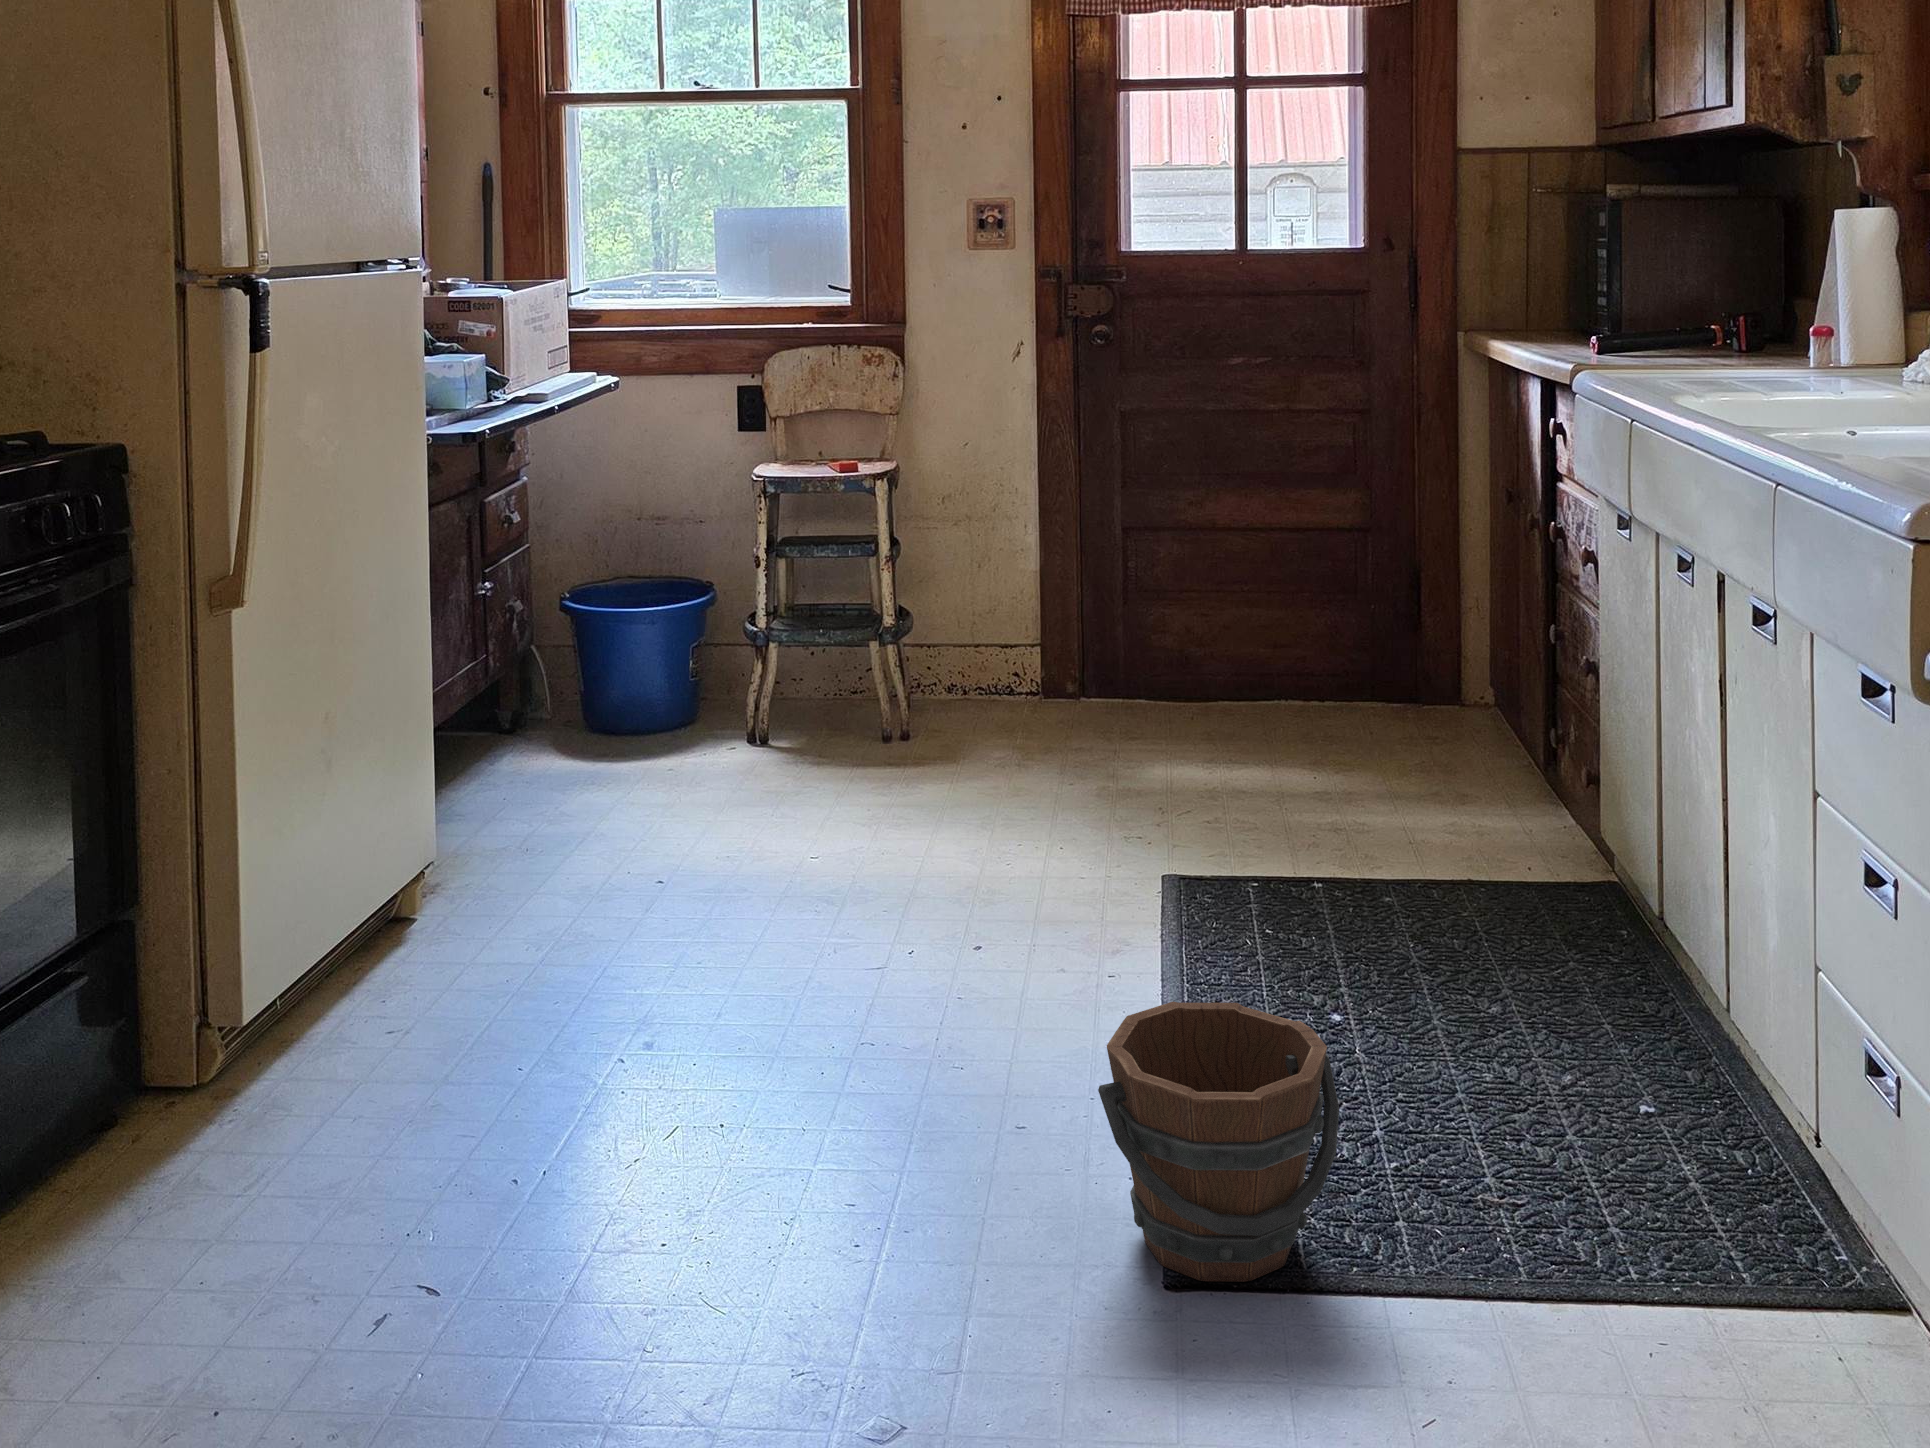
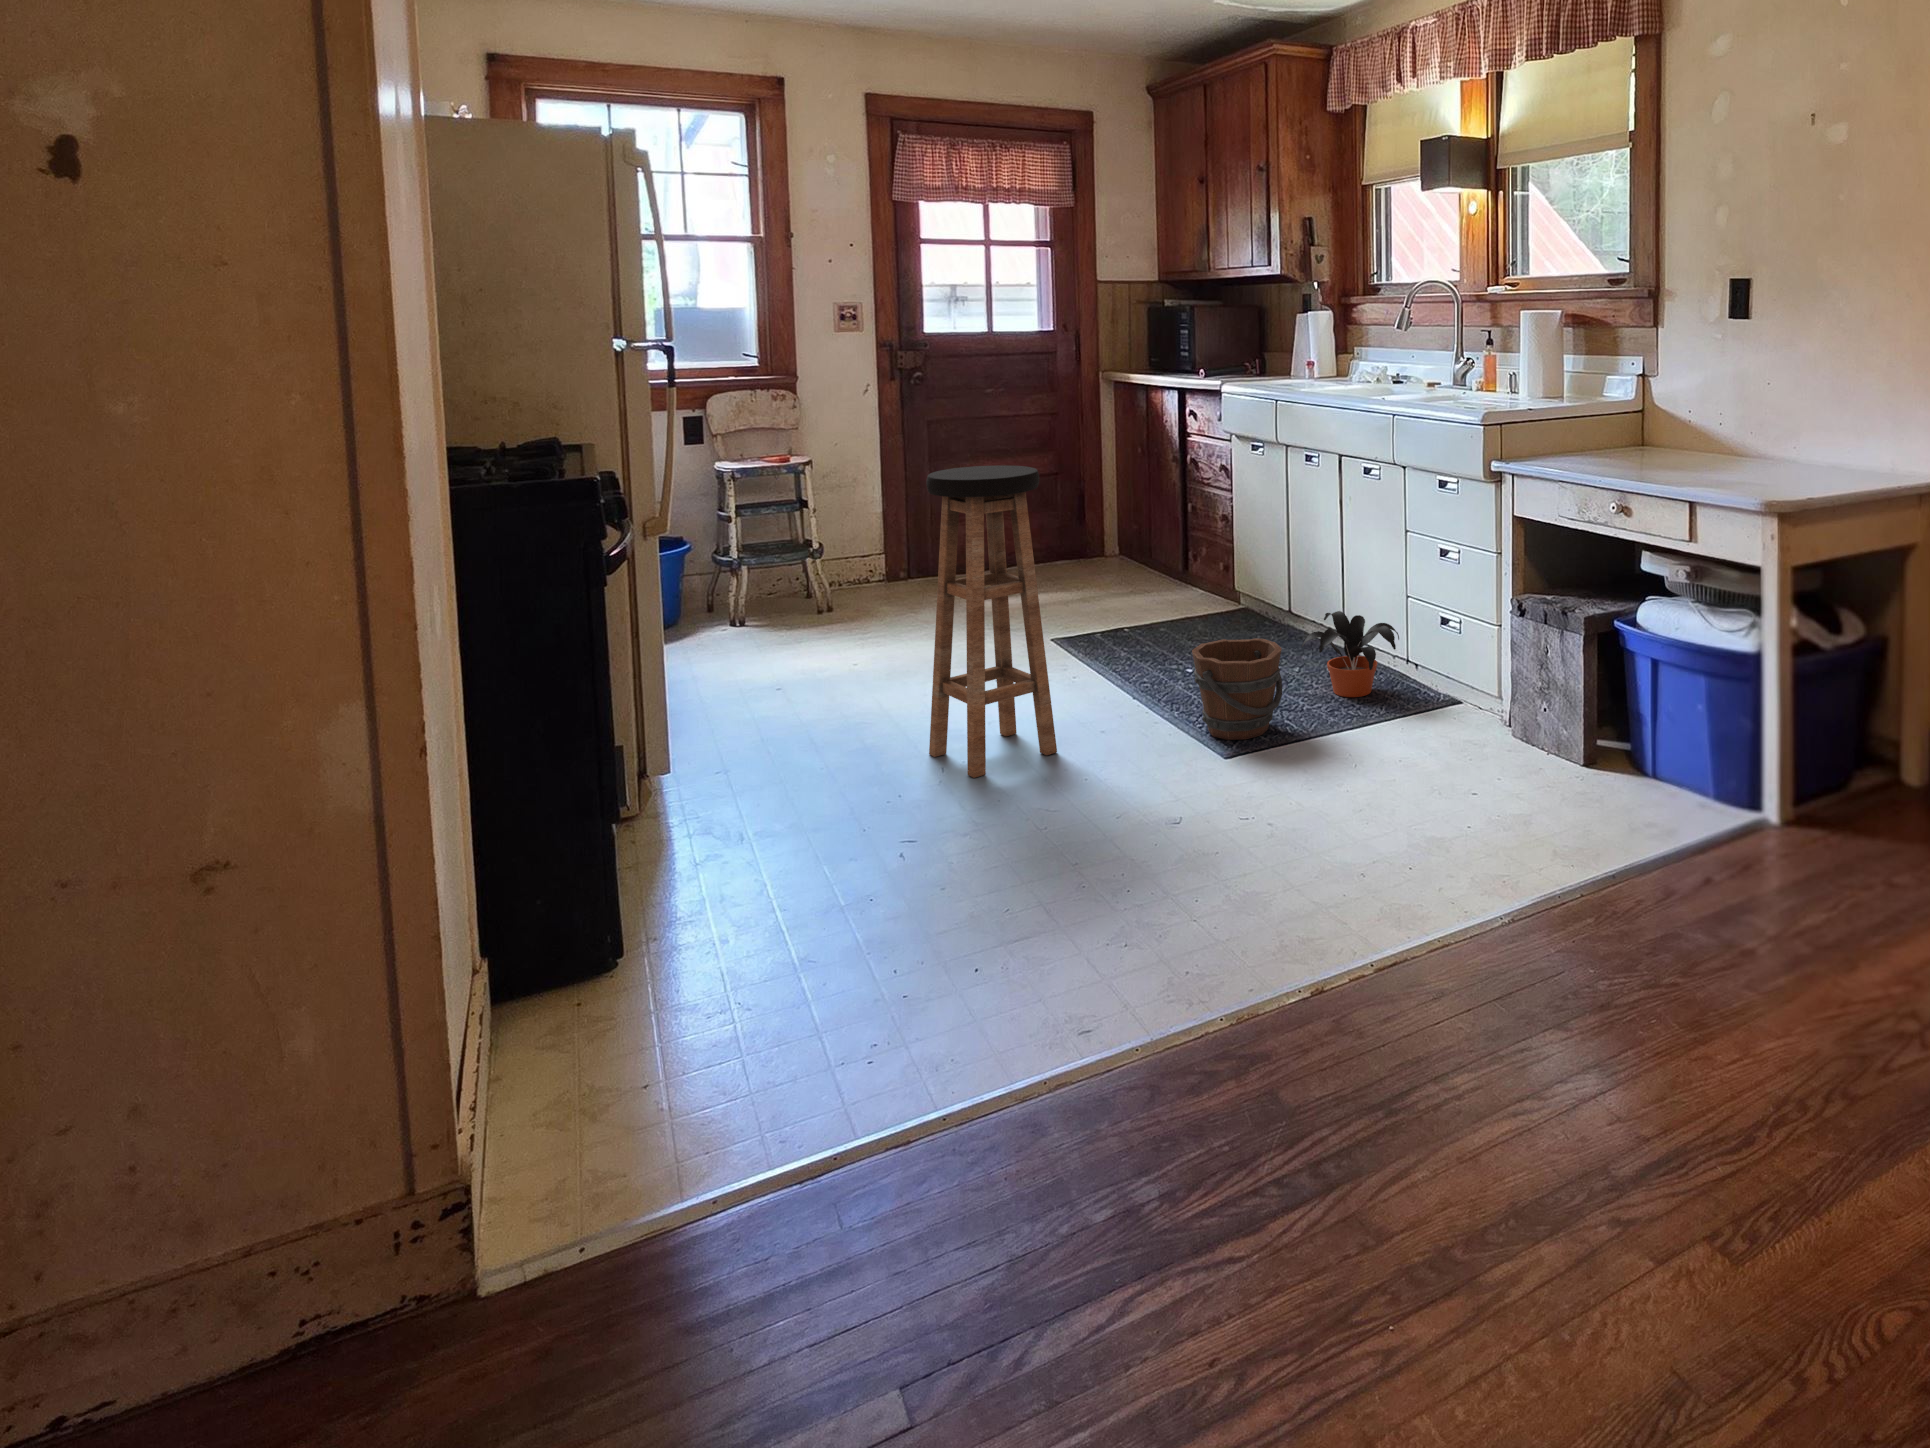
bar stool: none [605,529,828,1178] -> present [926,465,1057,778]
potted plant: none [1476,986,1754,1244] -> present [1302,611,1399,697]

